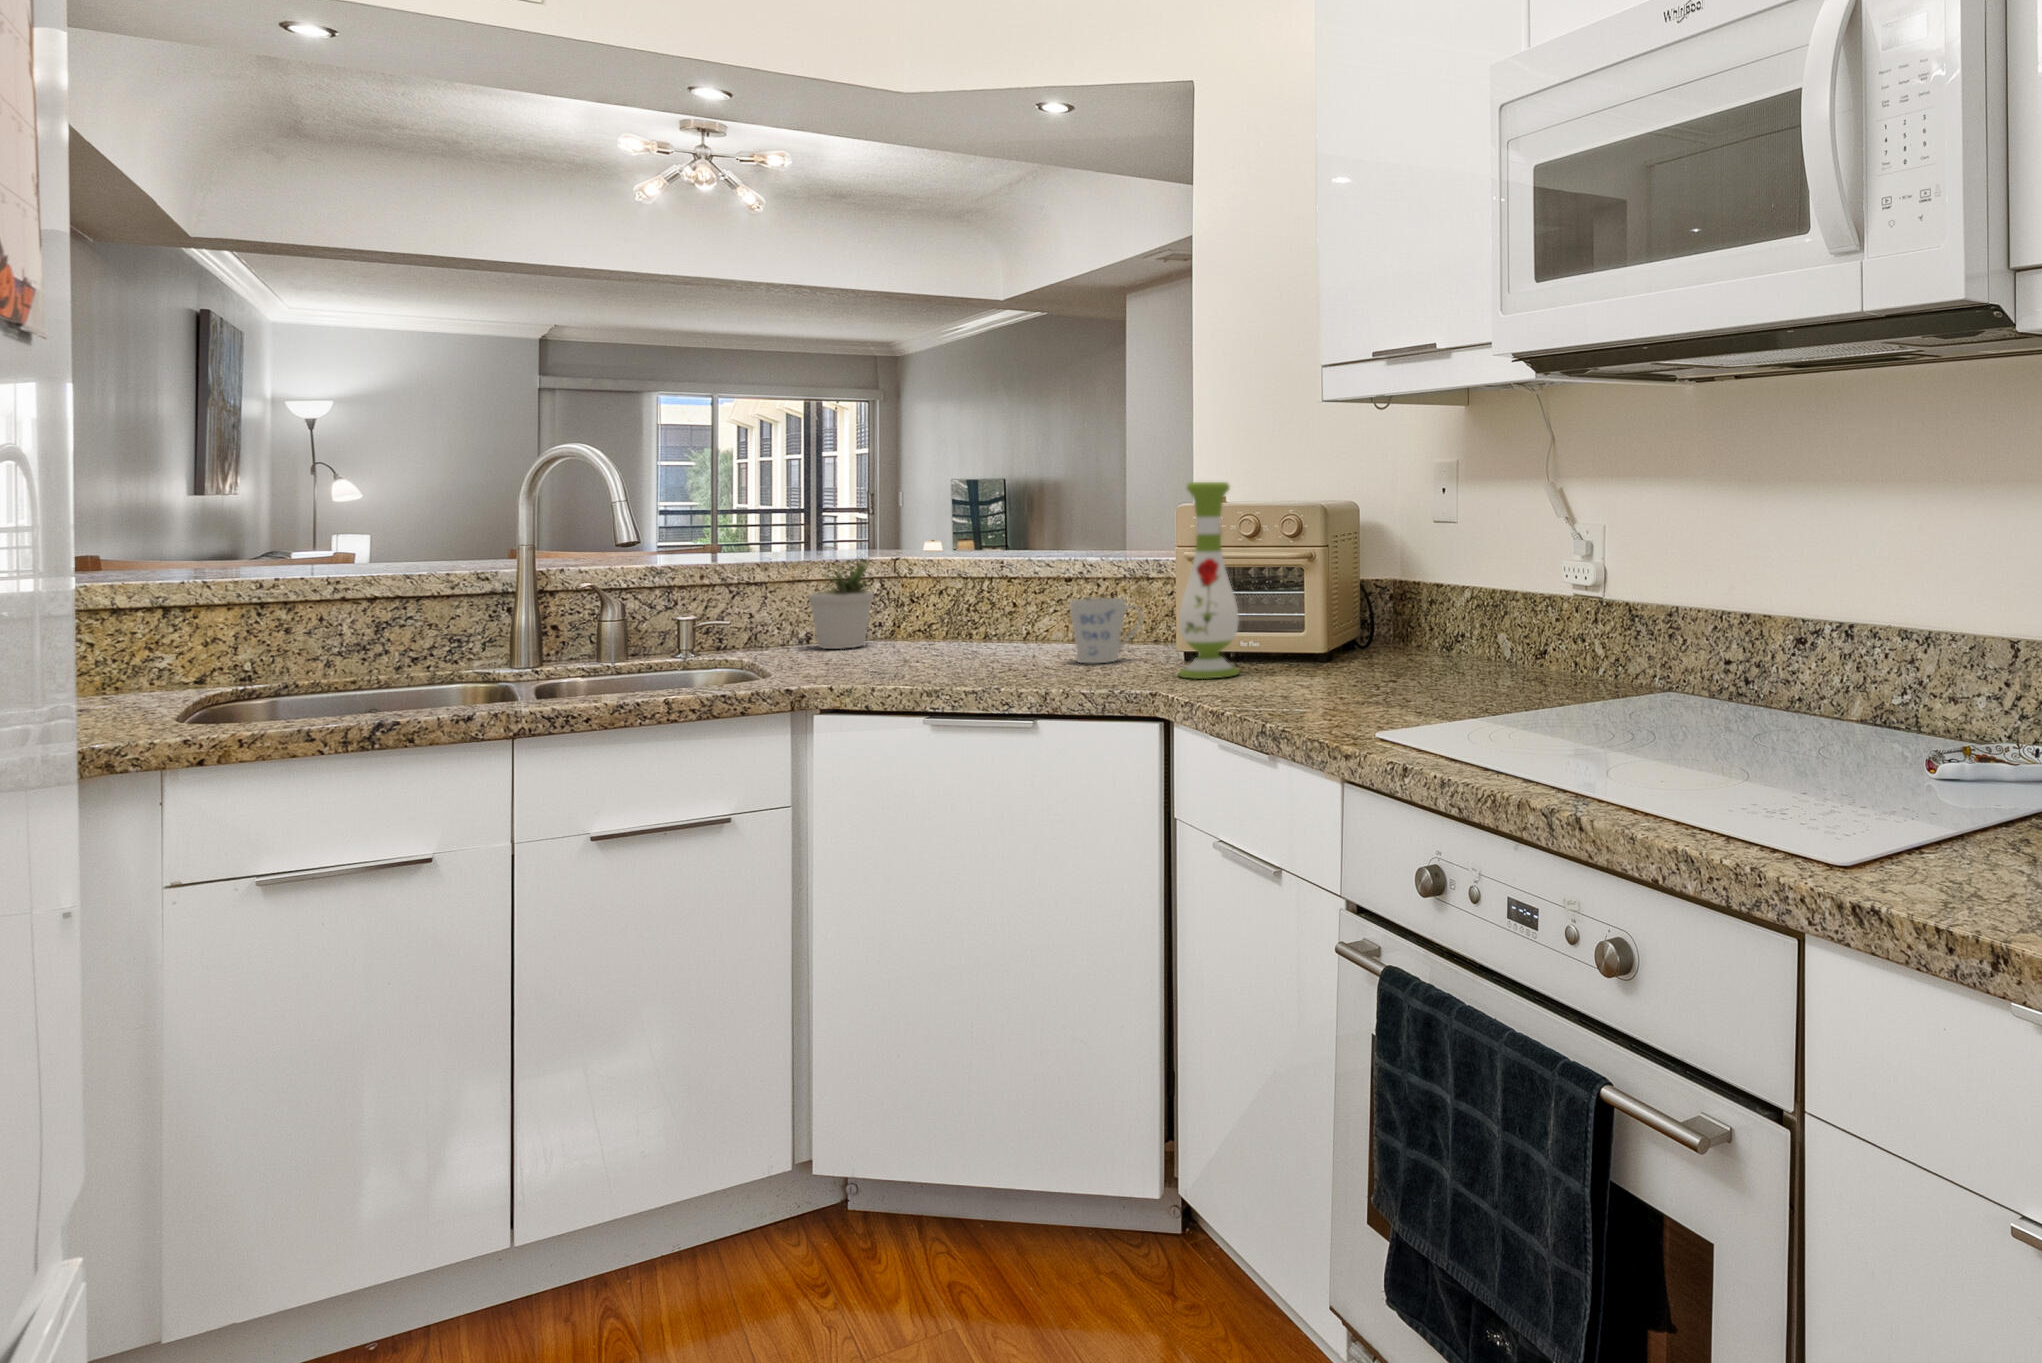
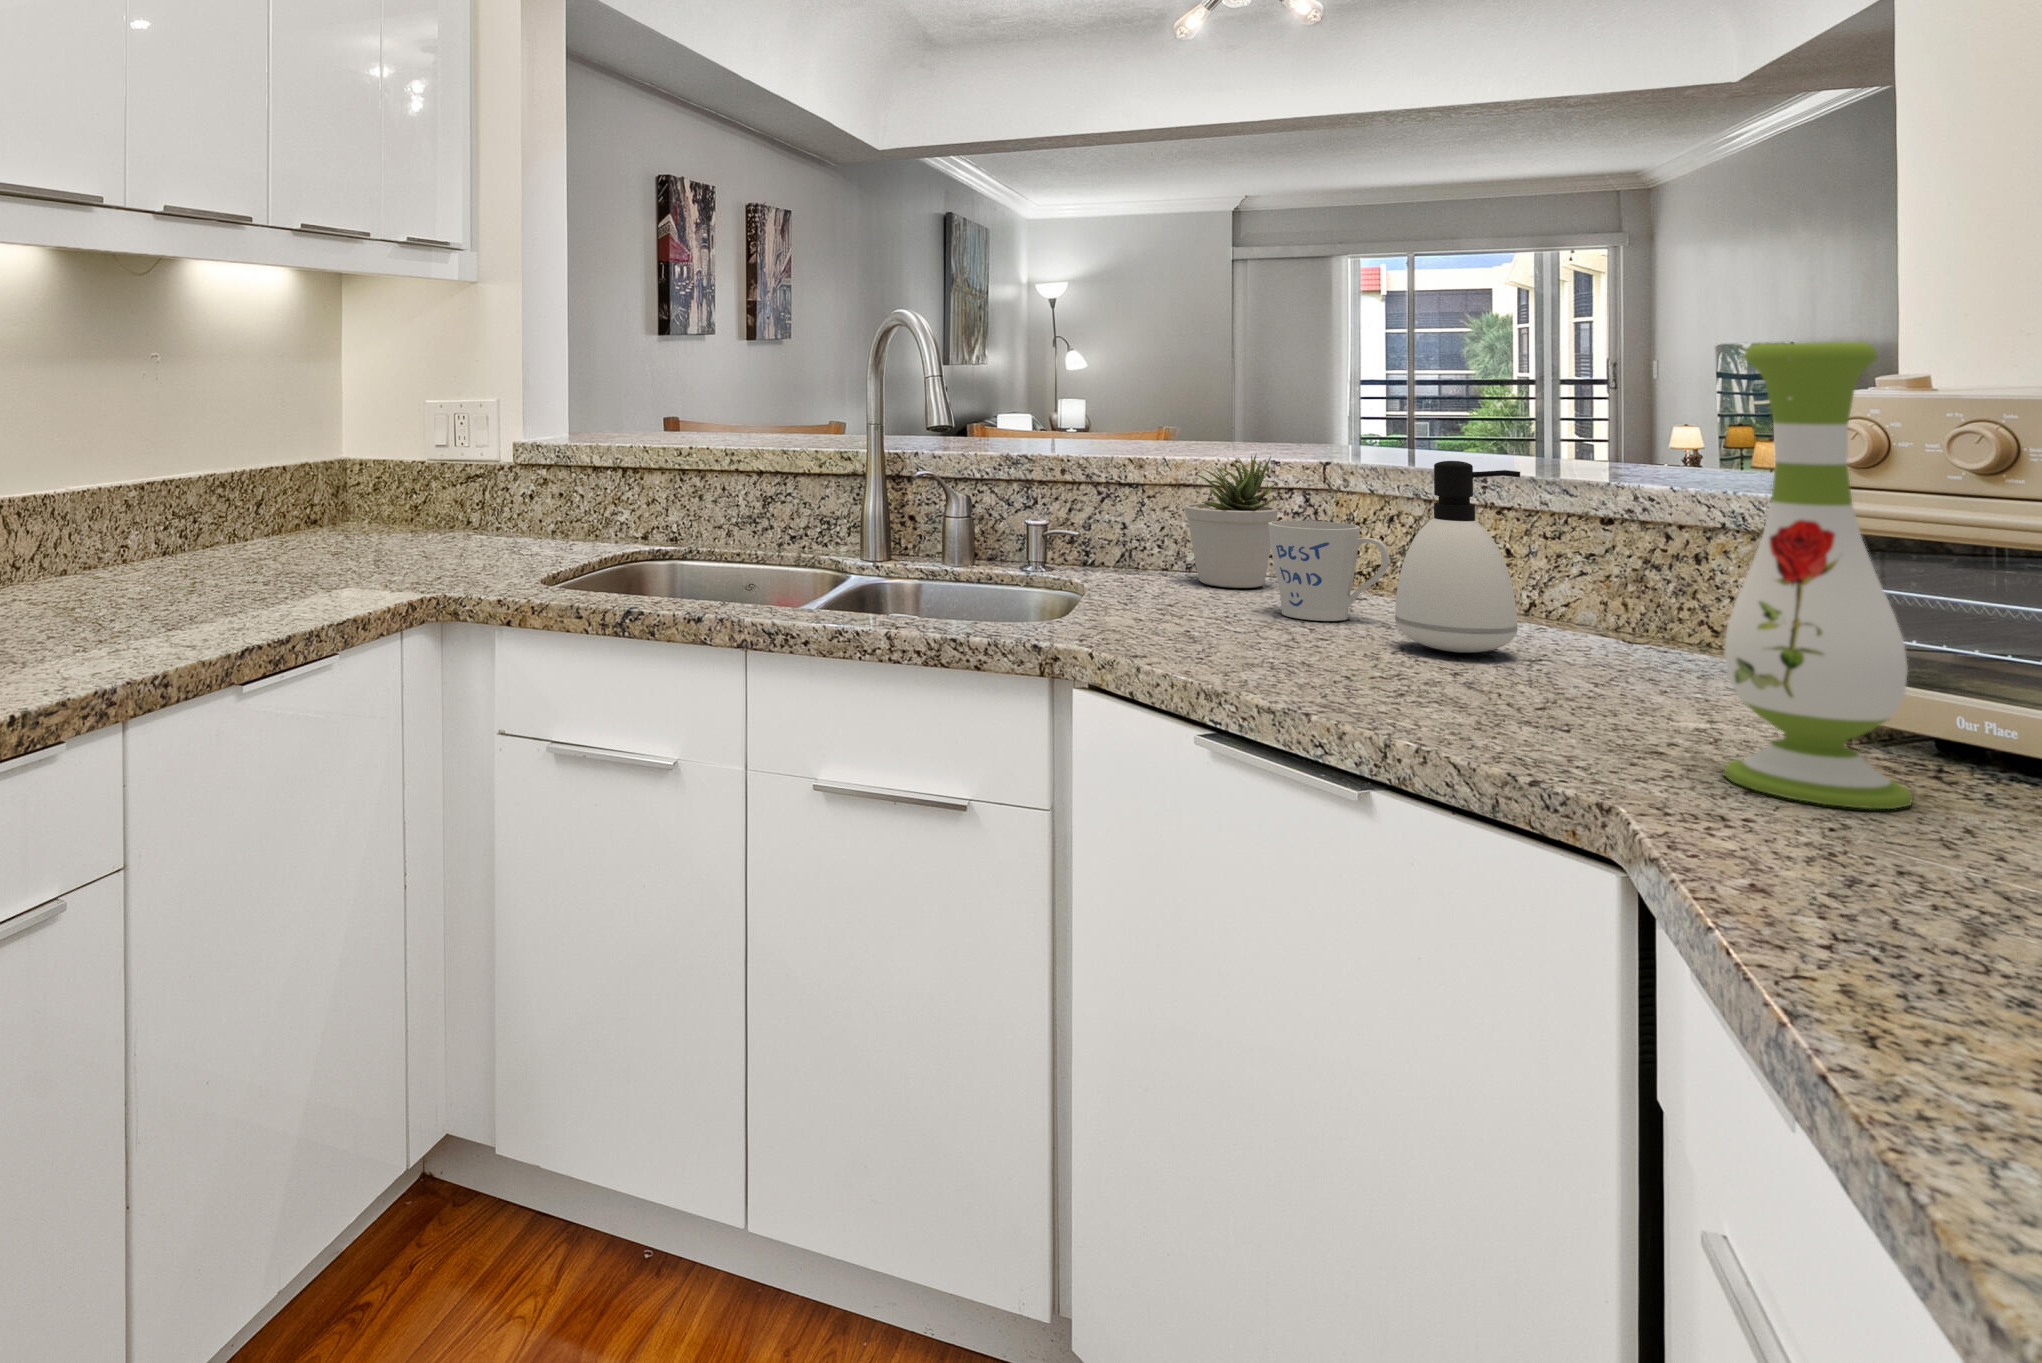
soap dispenser: none [986,548,1050,657] -> present [1395,461,1520,653]
mug: present [1070,598,1143,663] -> present [1268,521,1389,621]

